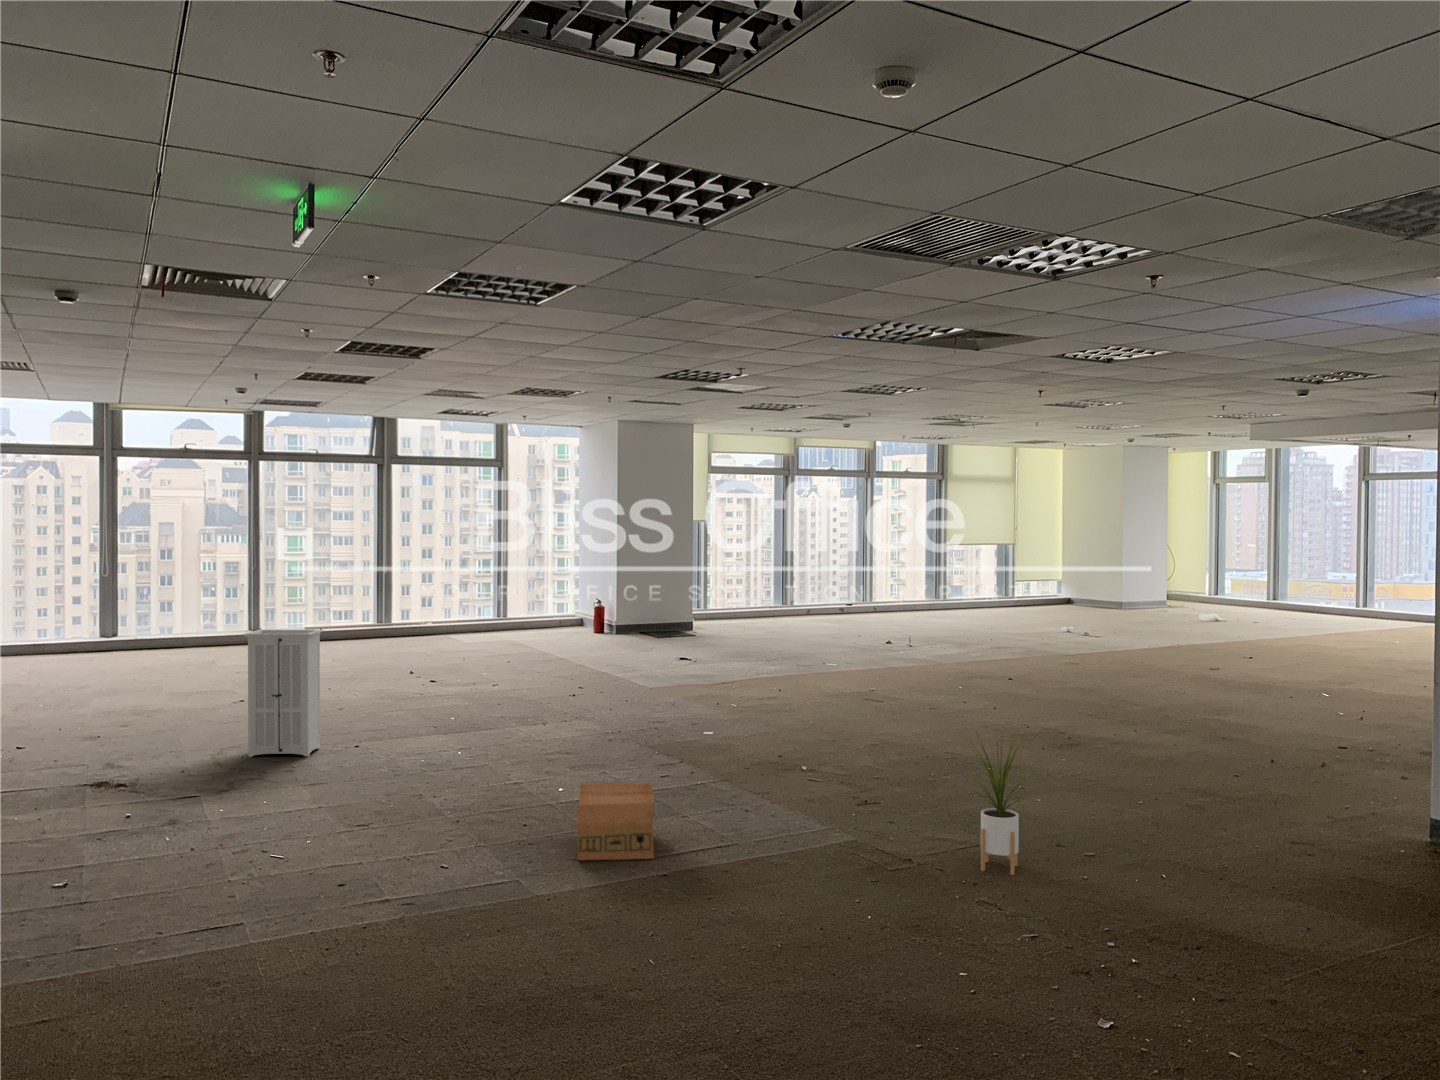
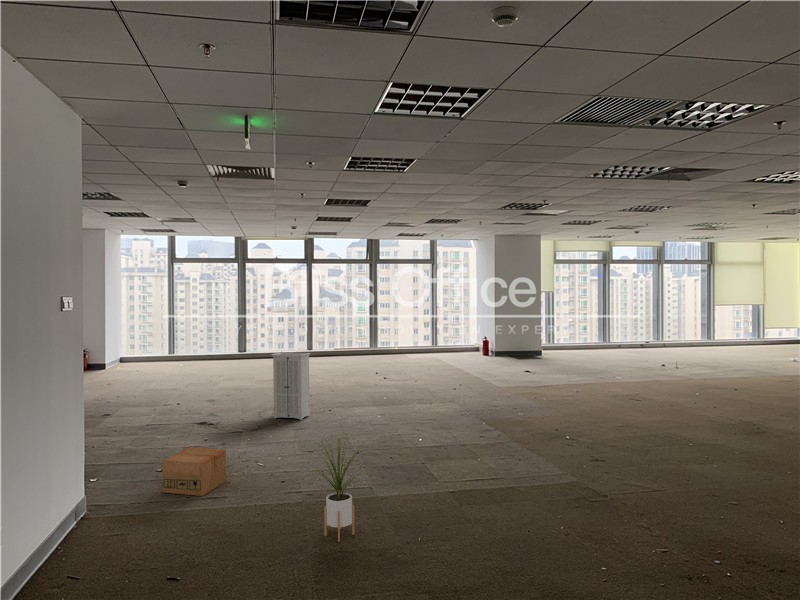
house plant: present [964,731,1035,875] -> present [317,439,359,542]
cardboard box: present [578,783,654,860] -> present [162,447,226,496]

